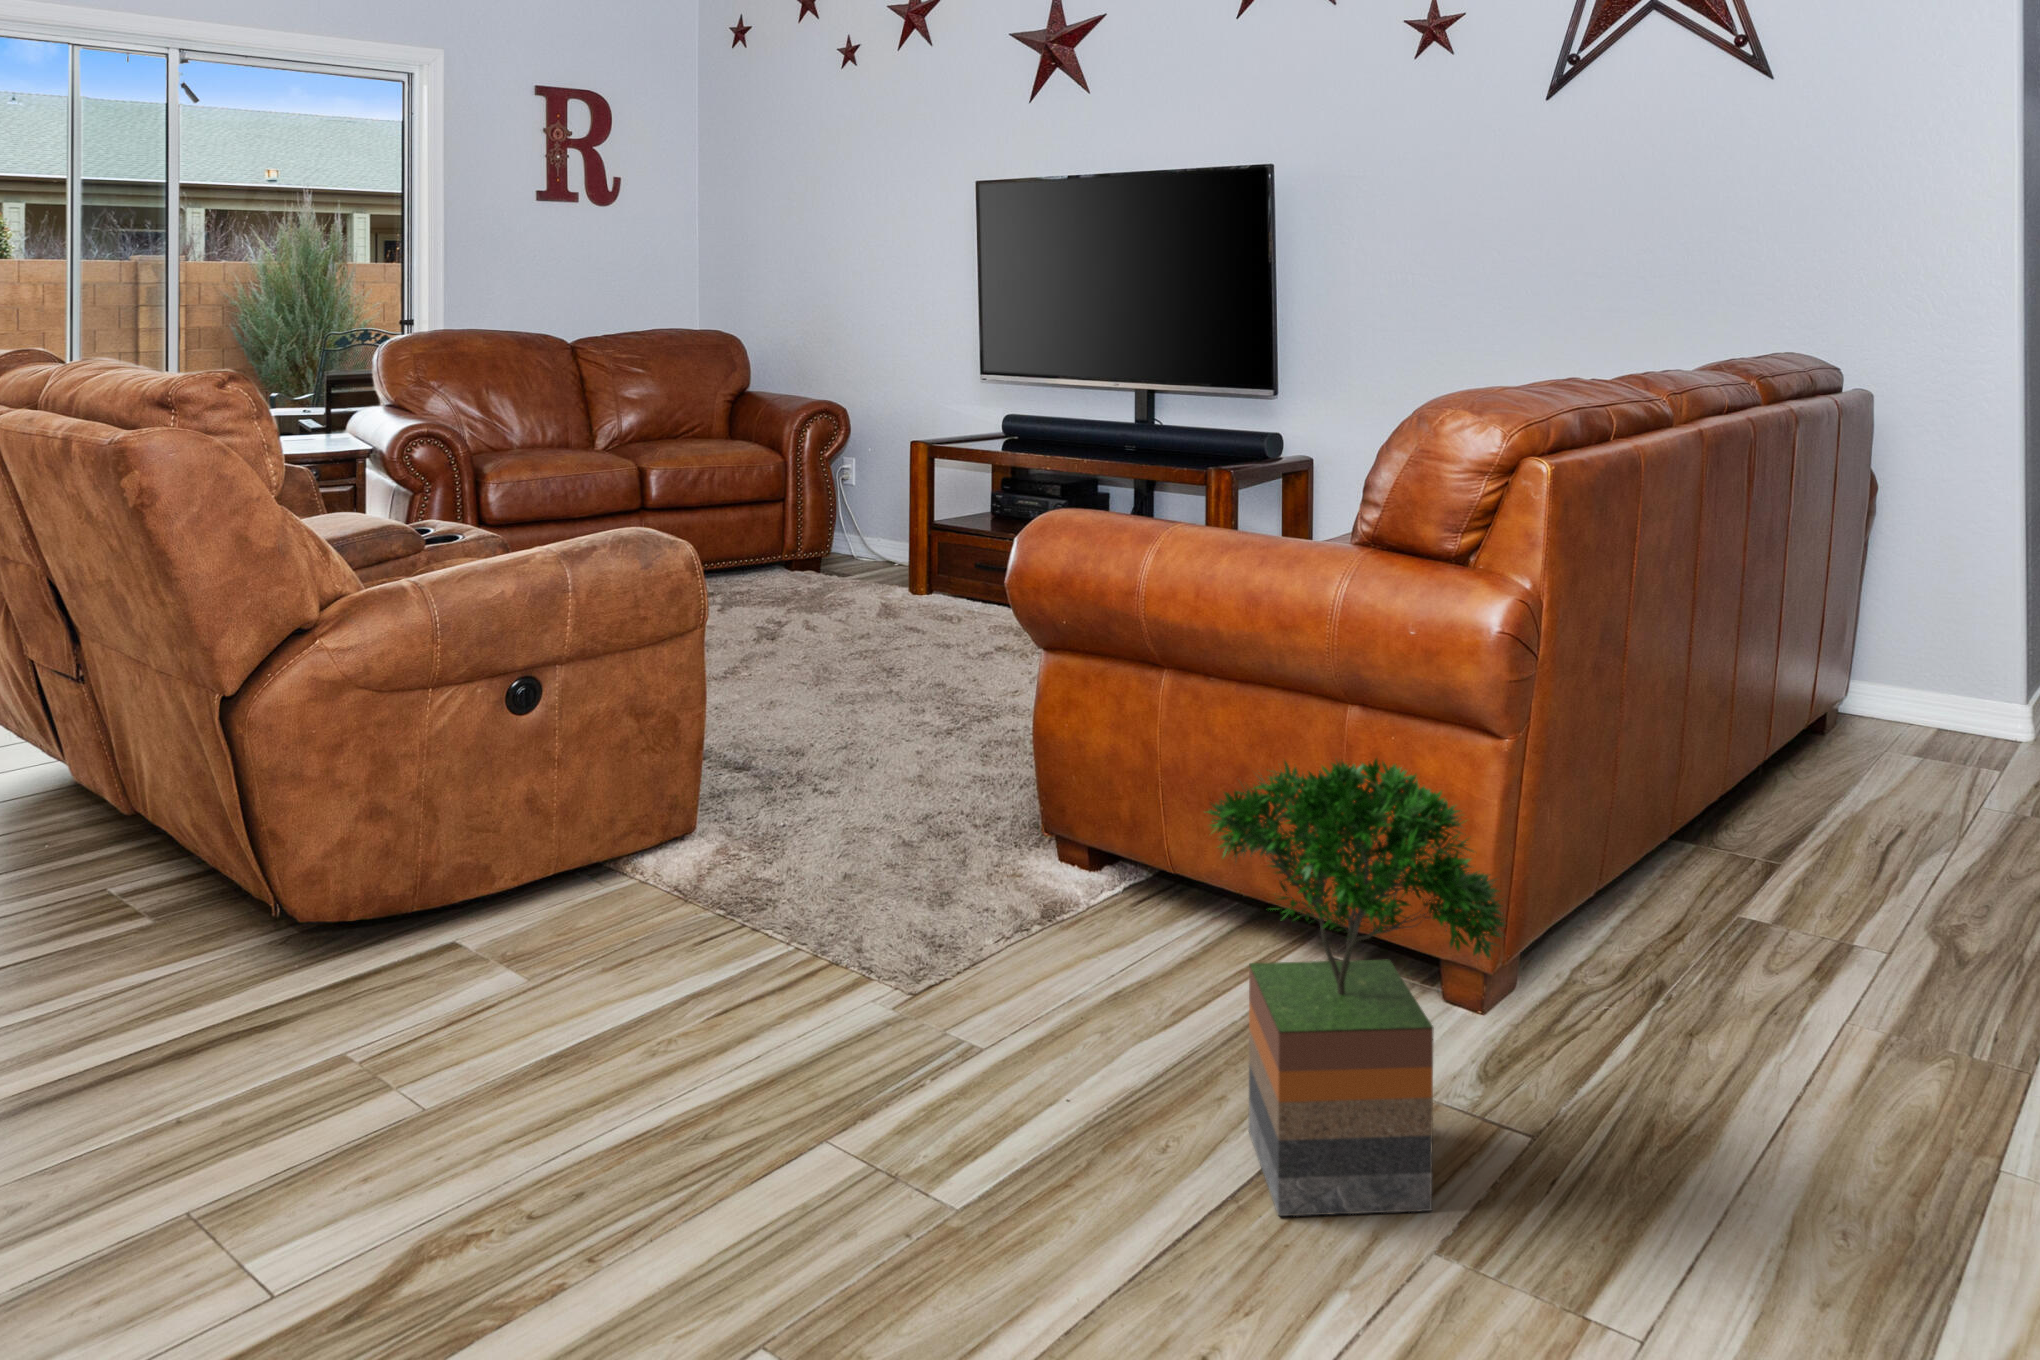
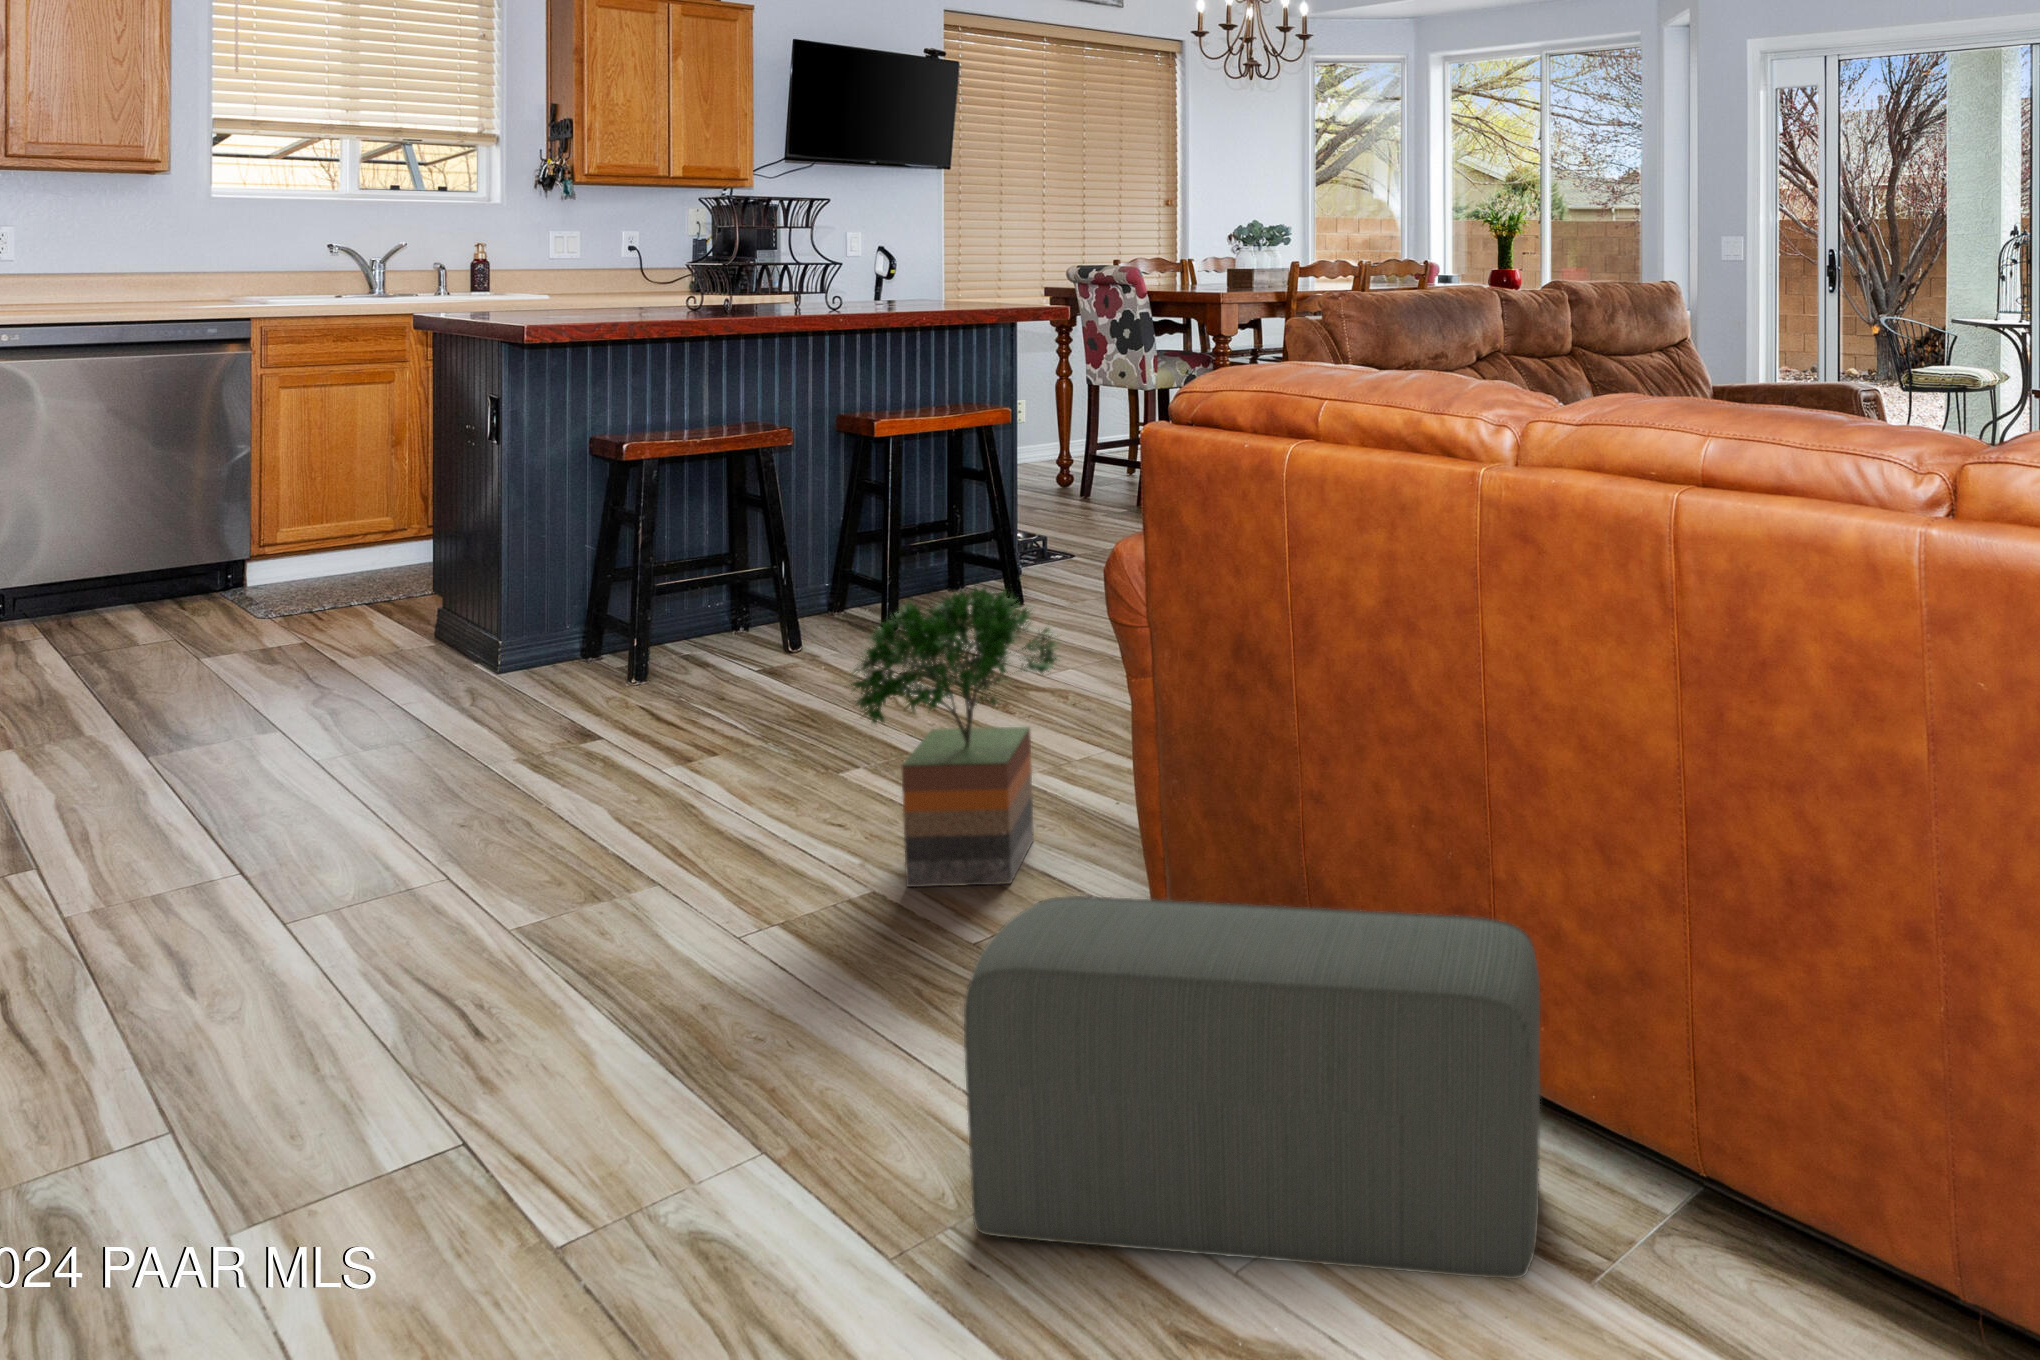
pouf: none [1710,701,1982,1035] -> present [964,896,1540,1279]

